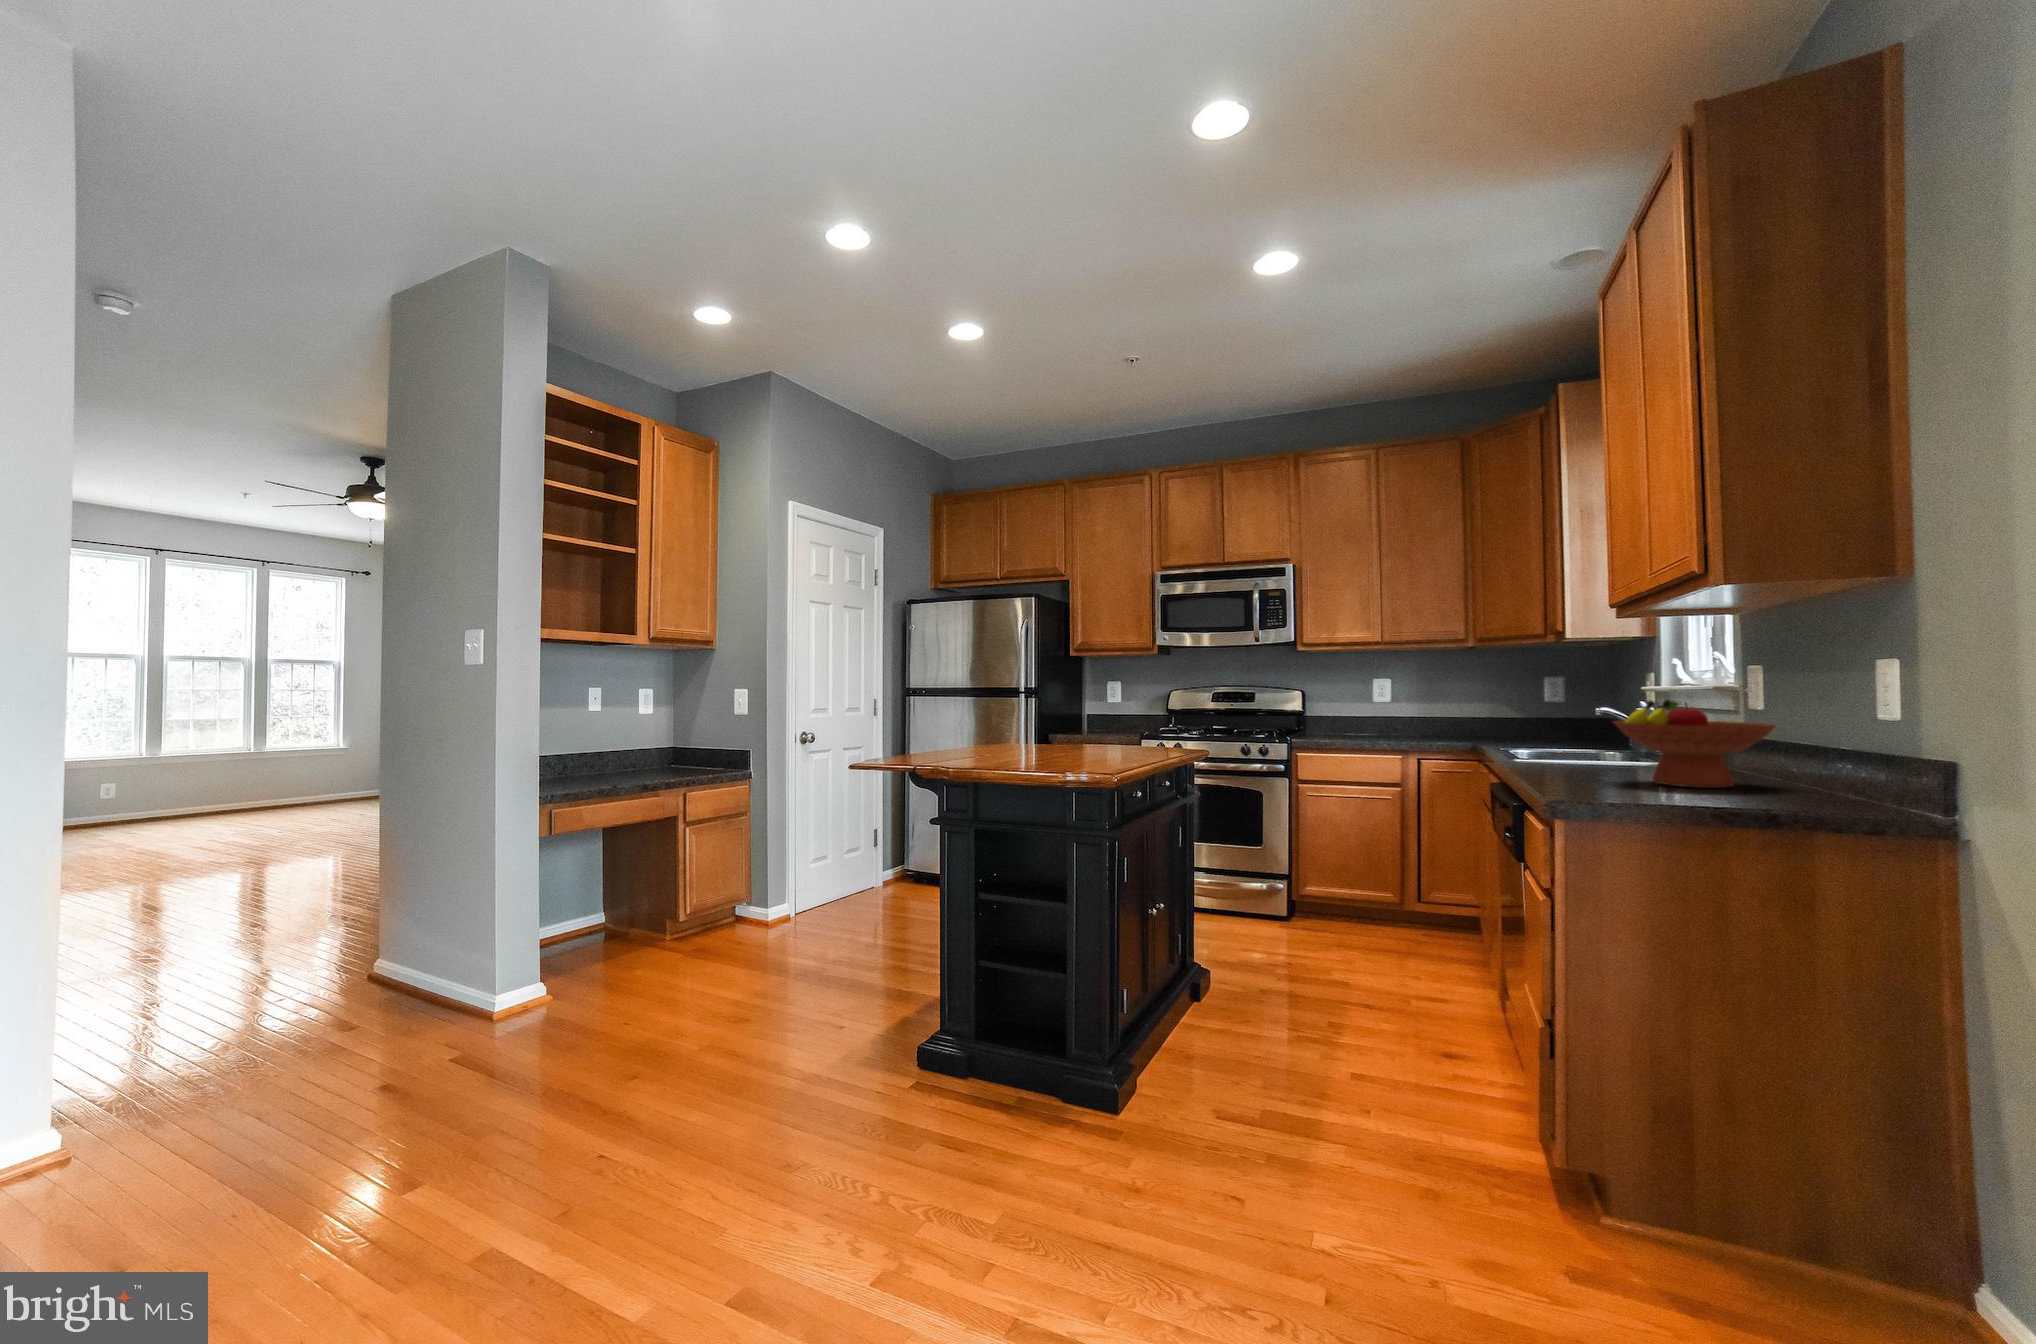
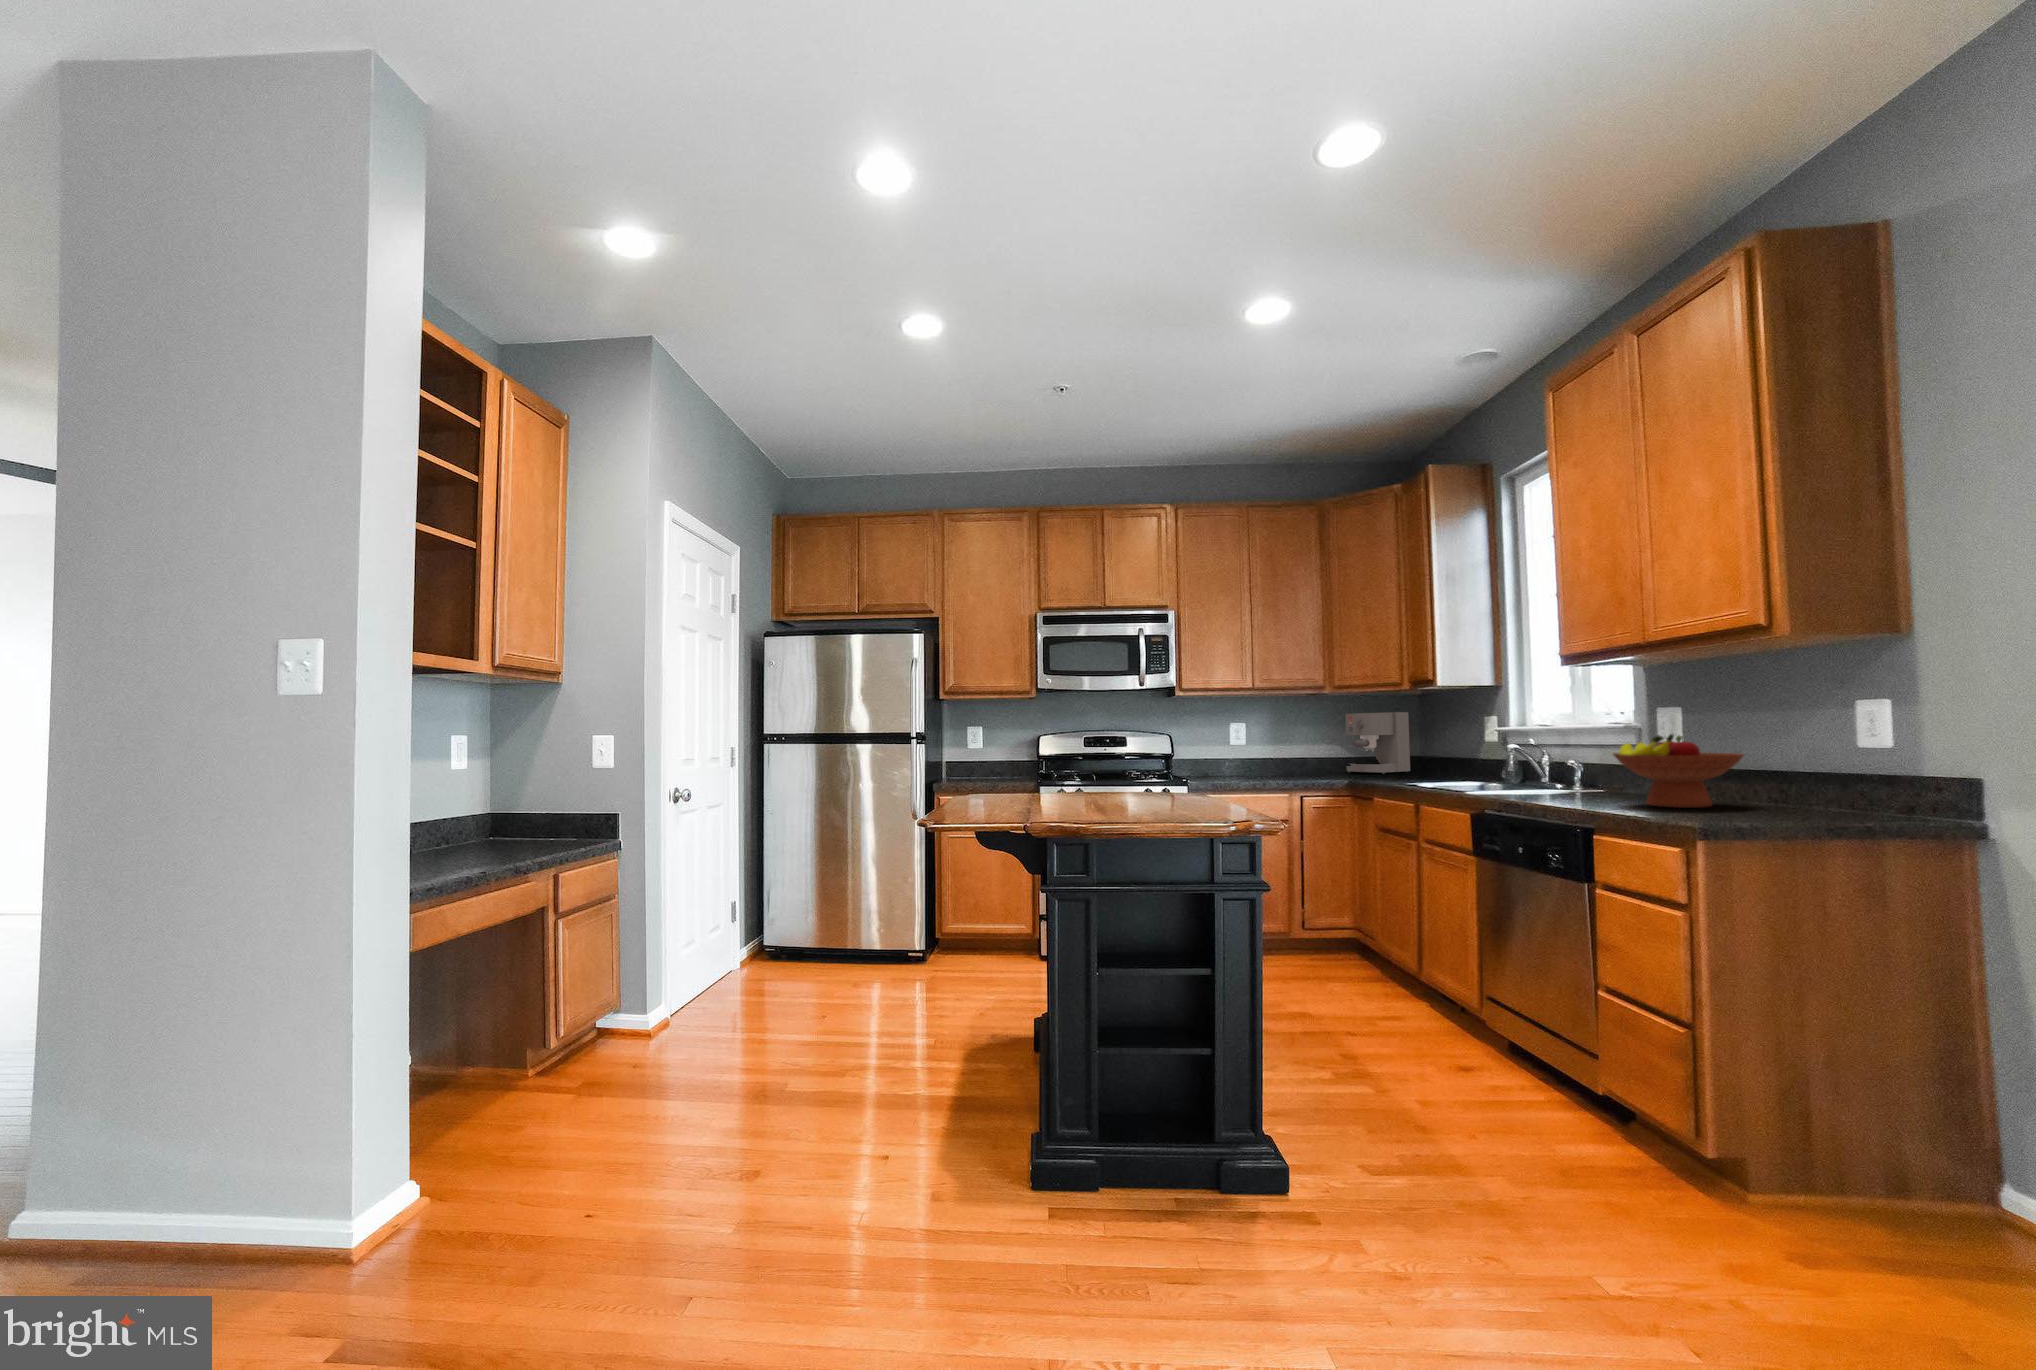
coffee maker: none [1502,669,1579,736] -> present [1346,712,1410,774]

